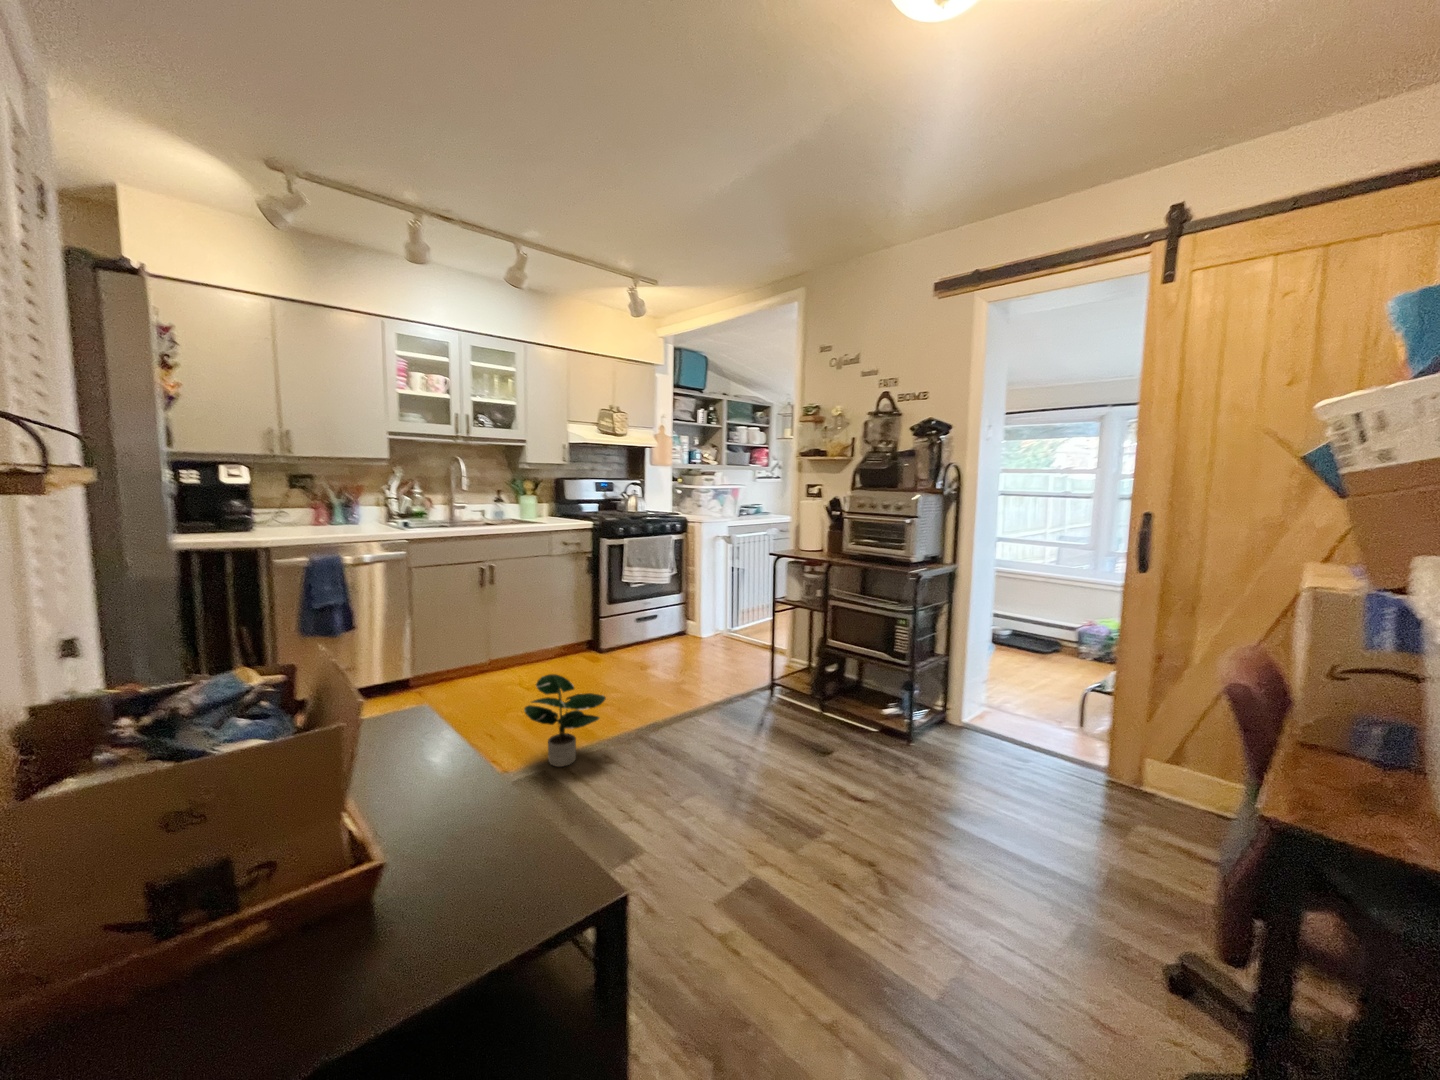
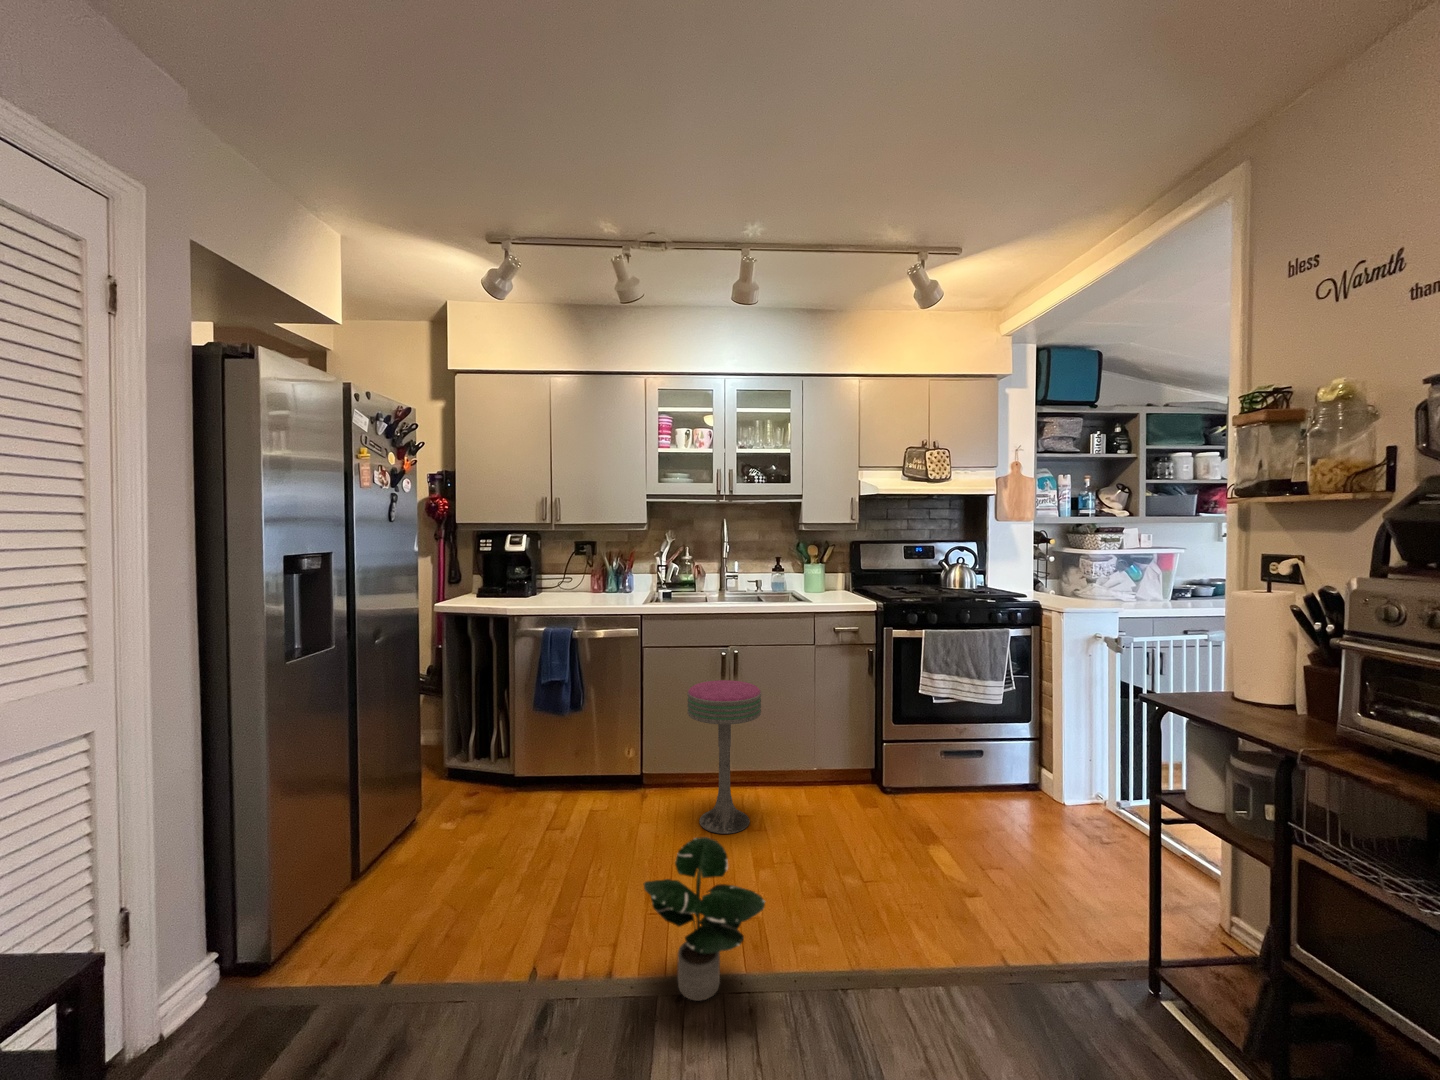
bar stool: none [468,586,529,699] -> present [687,680,761,834]

